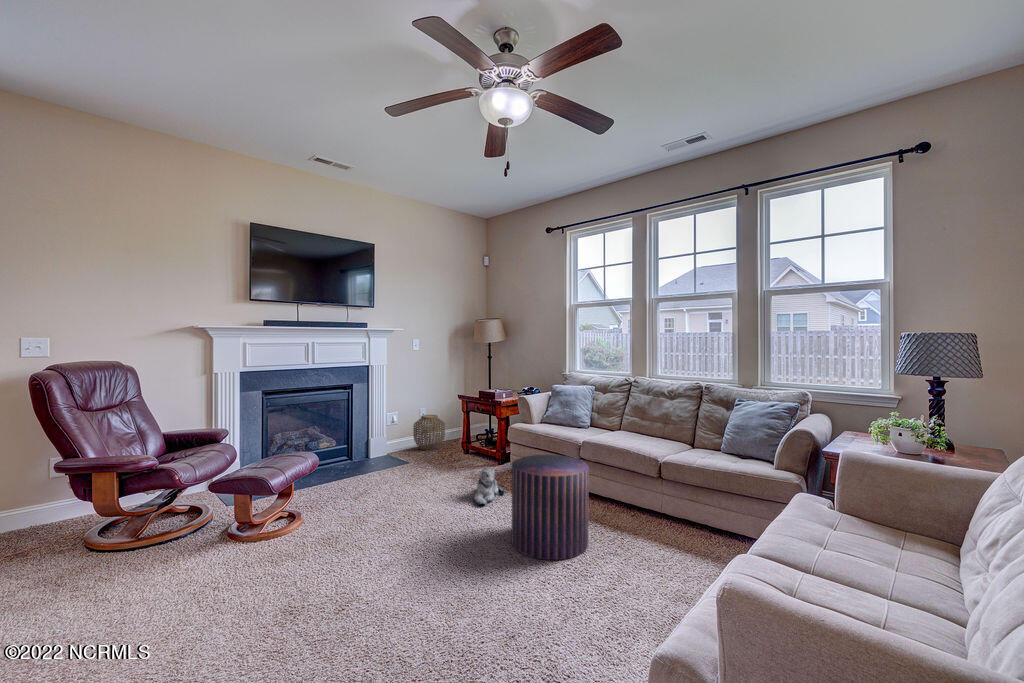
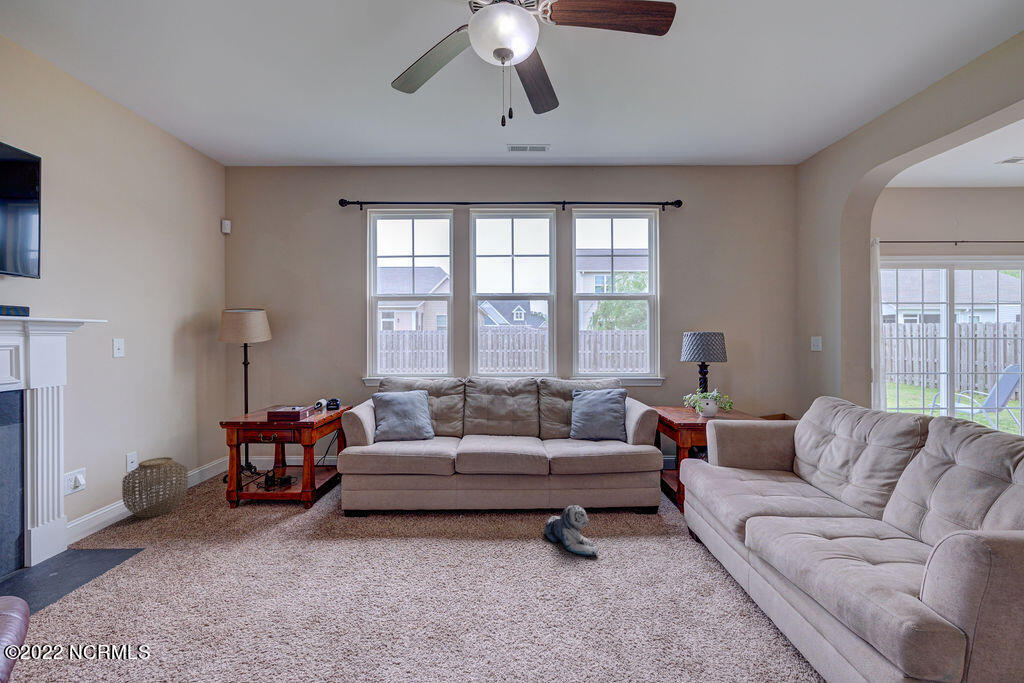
pouf: present [511,455,589,560] -> none [438,478,531,617]
plush toy: present [474,468,505,505] -> present [545,505,598,556]

